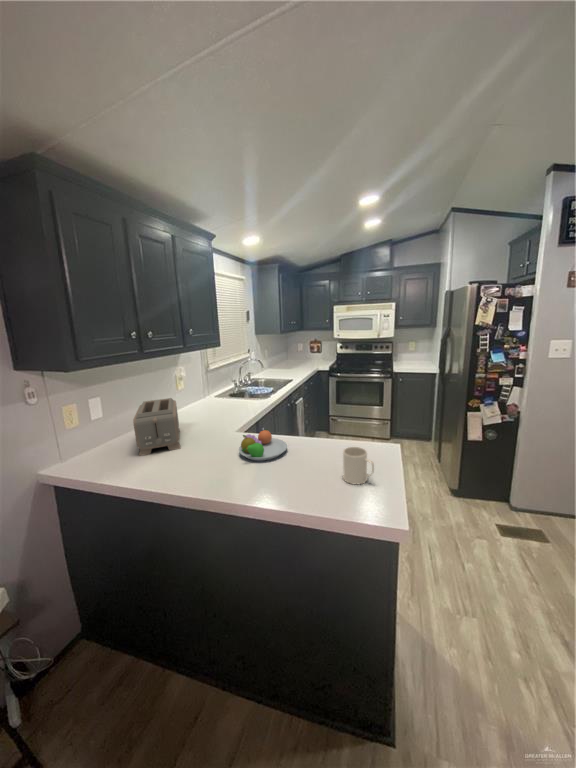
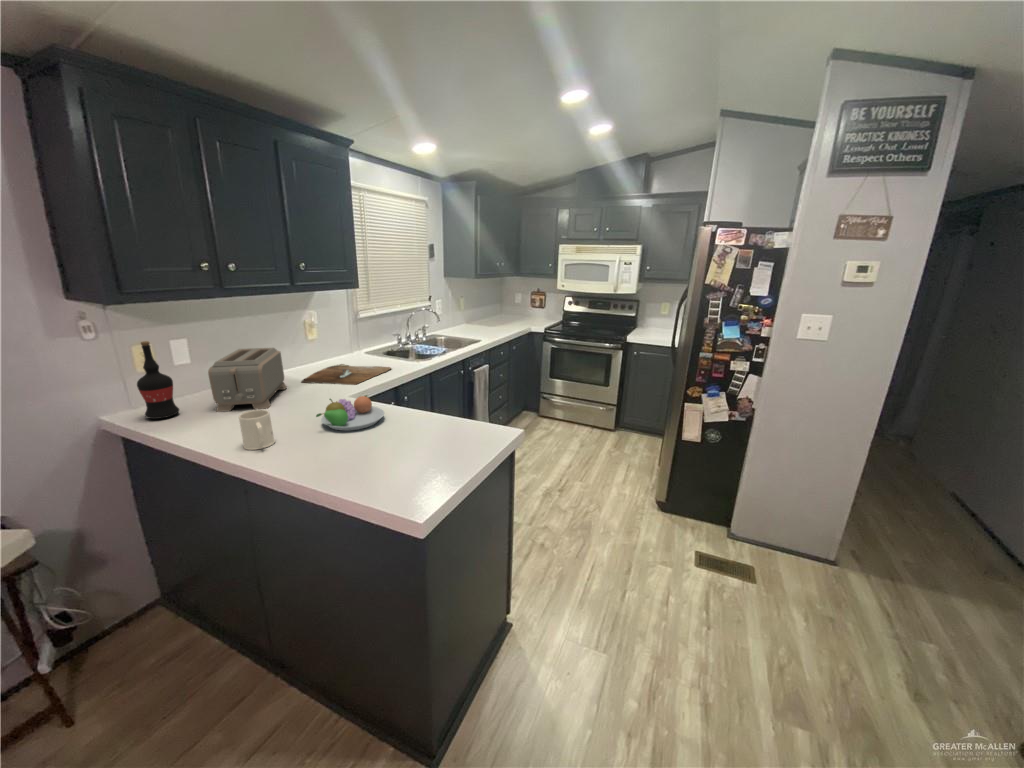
wine bottle: none [76,402,109,468] -> present [137,341,179,419]
cutting board: none [186,405,248,425] -> present [301,364,391,385]
mug: present [343,447,374,484] -> present [239,410,275,450]

